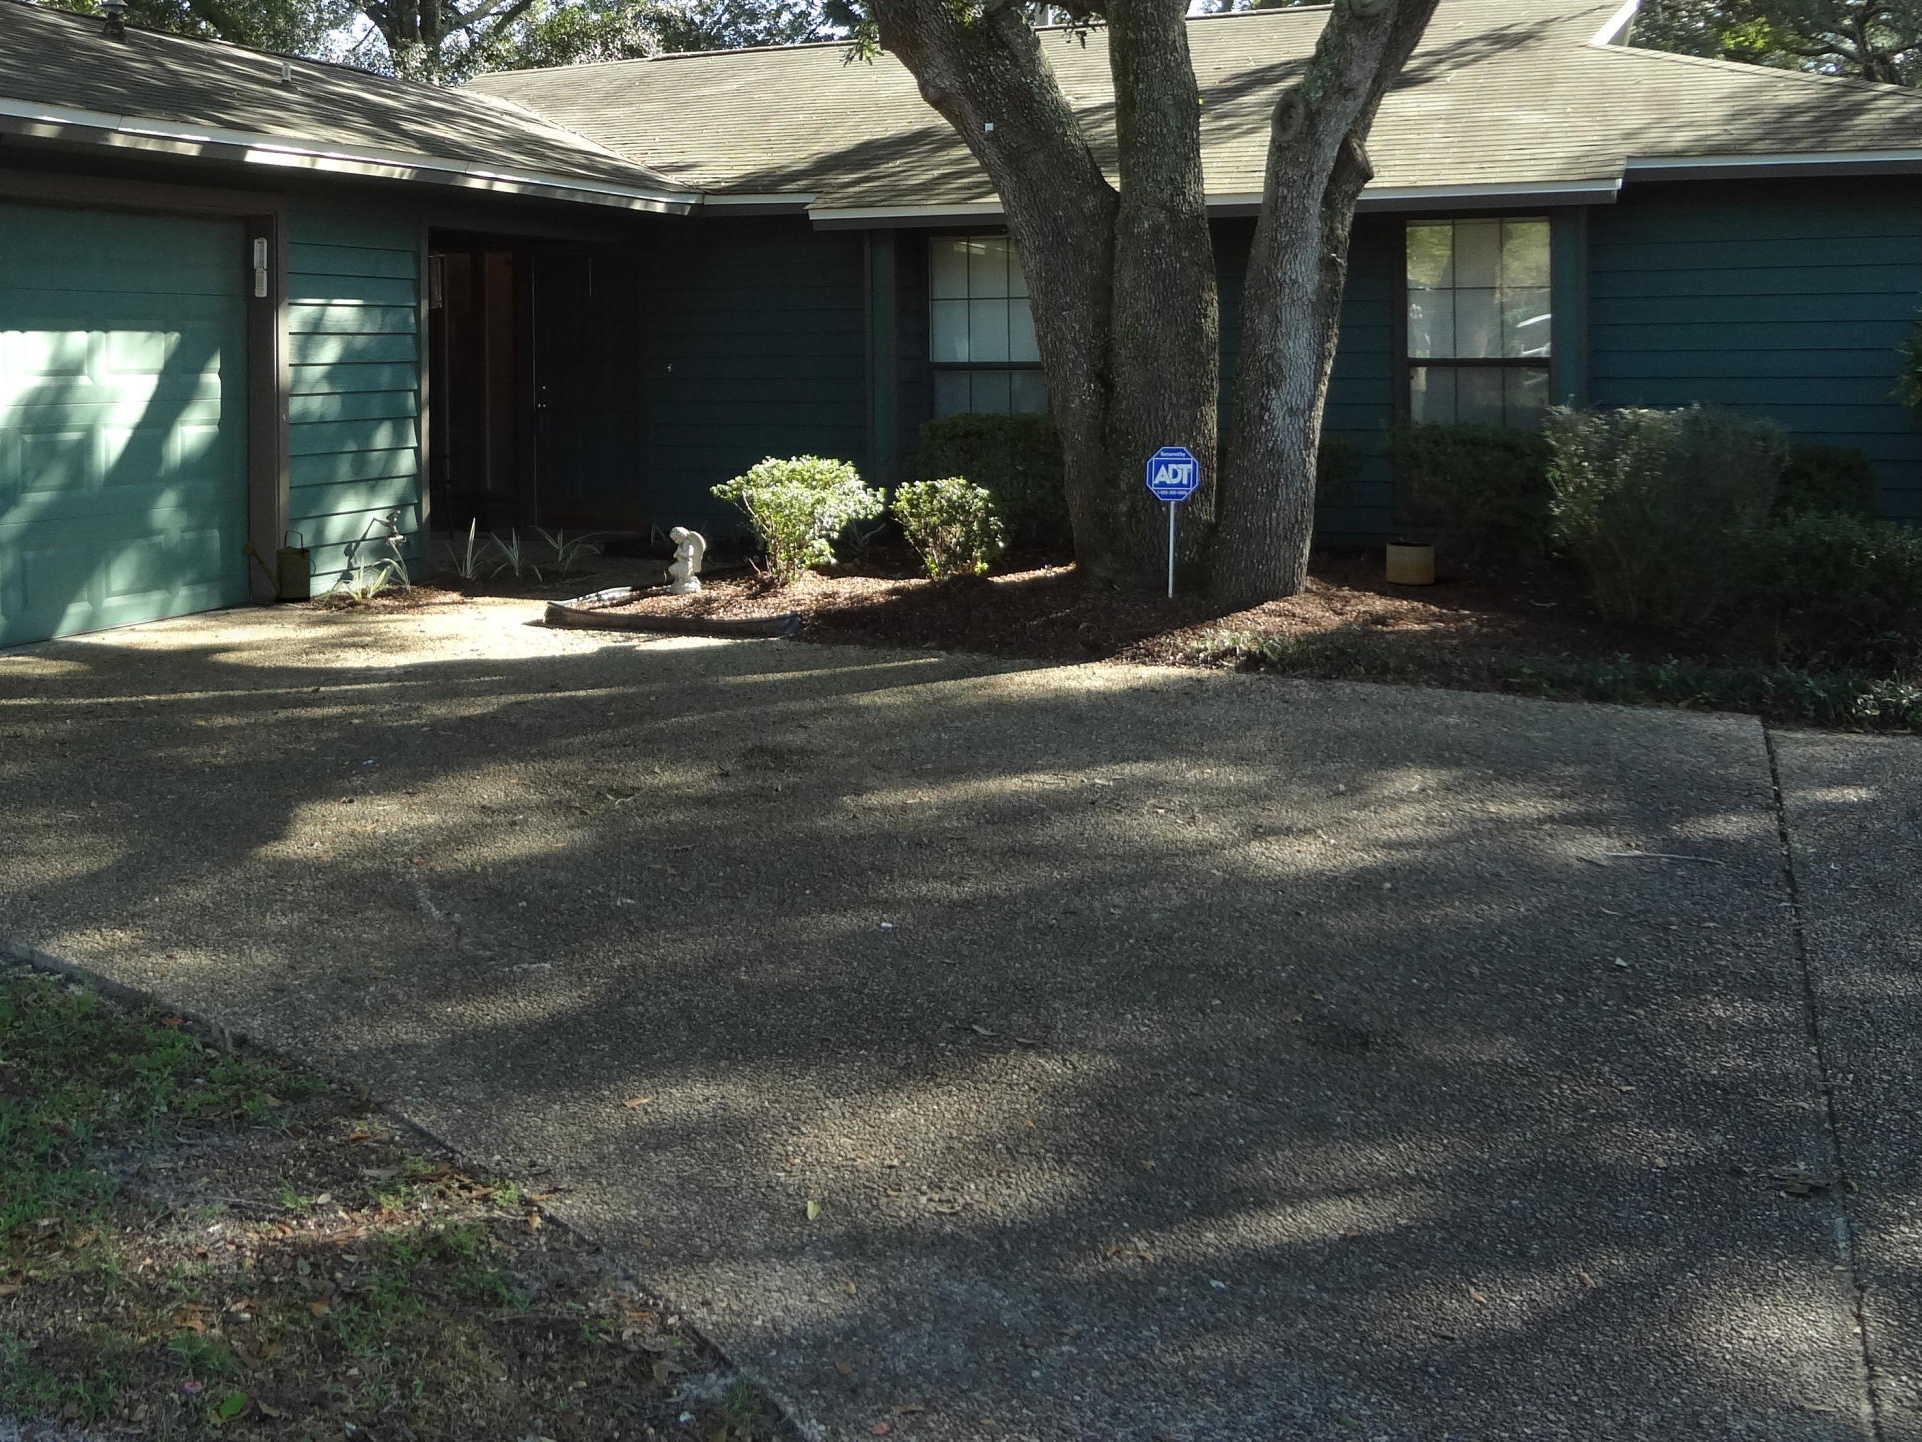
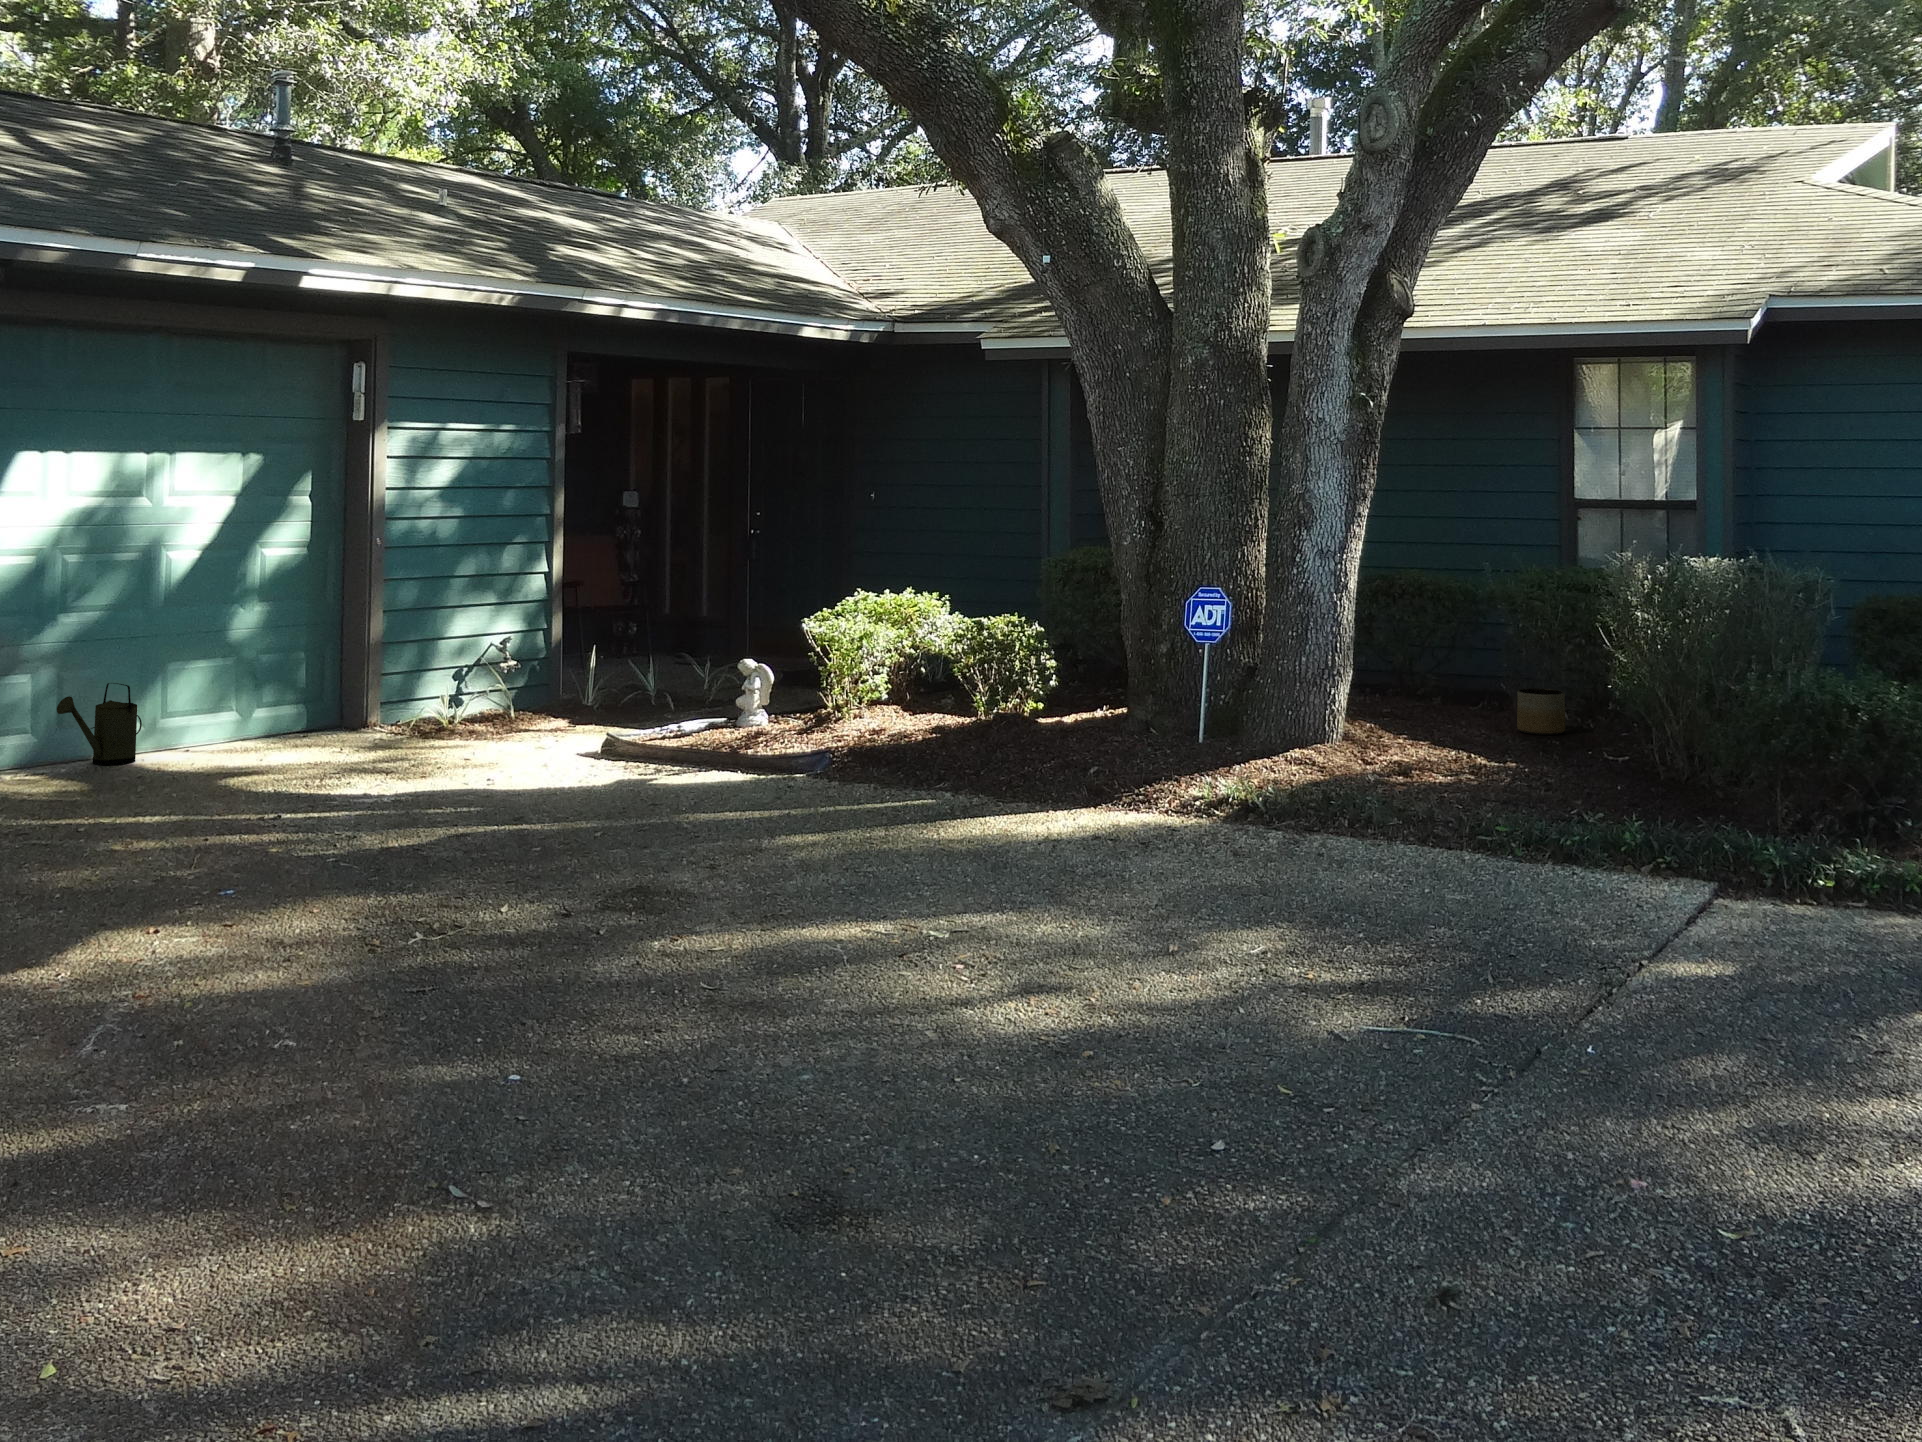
watering can: present [242,531,316,602] -> present [57,683,142,765]

